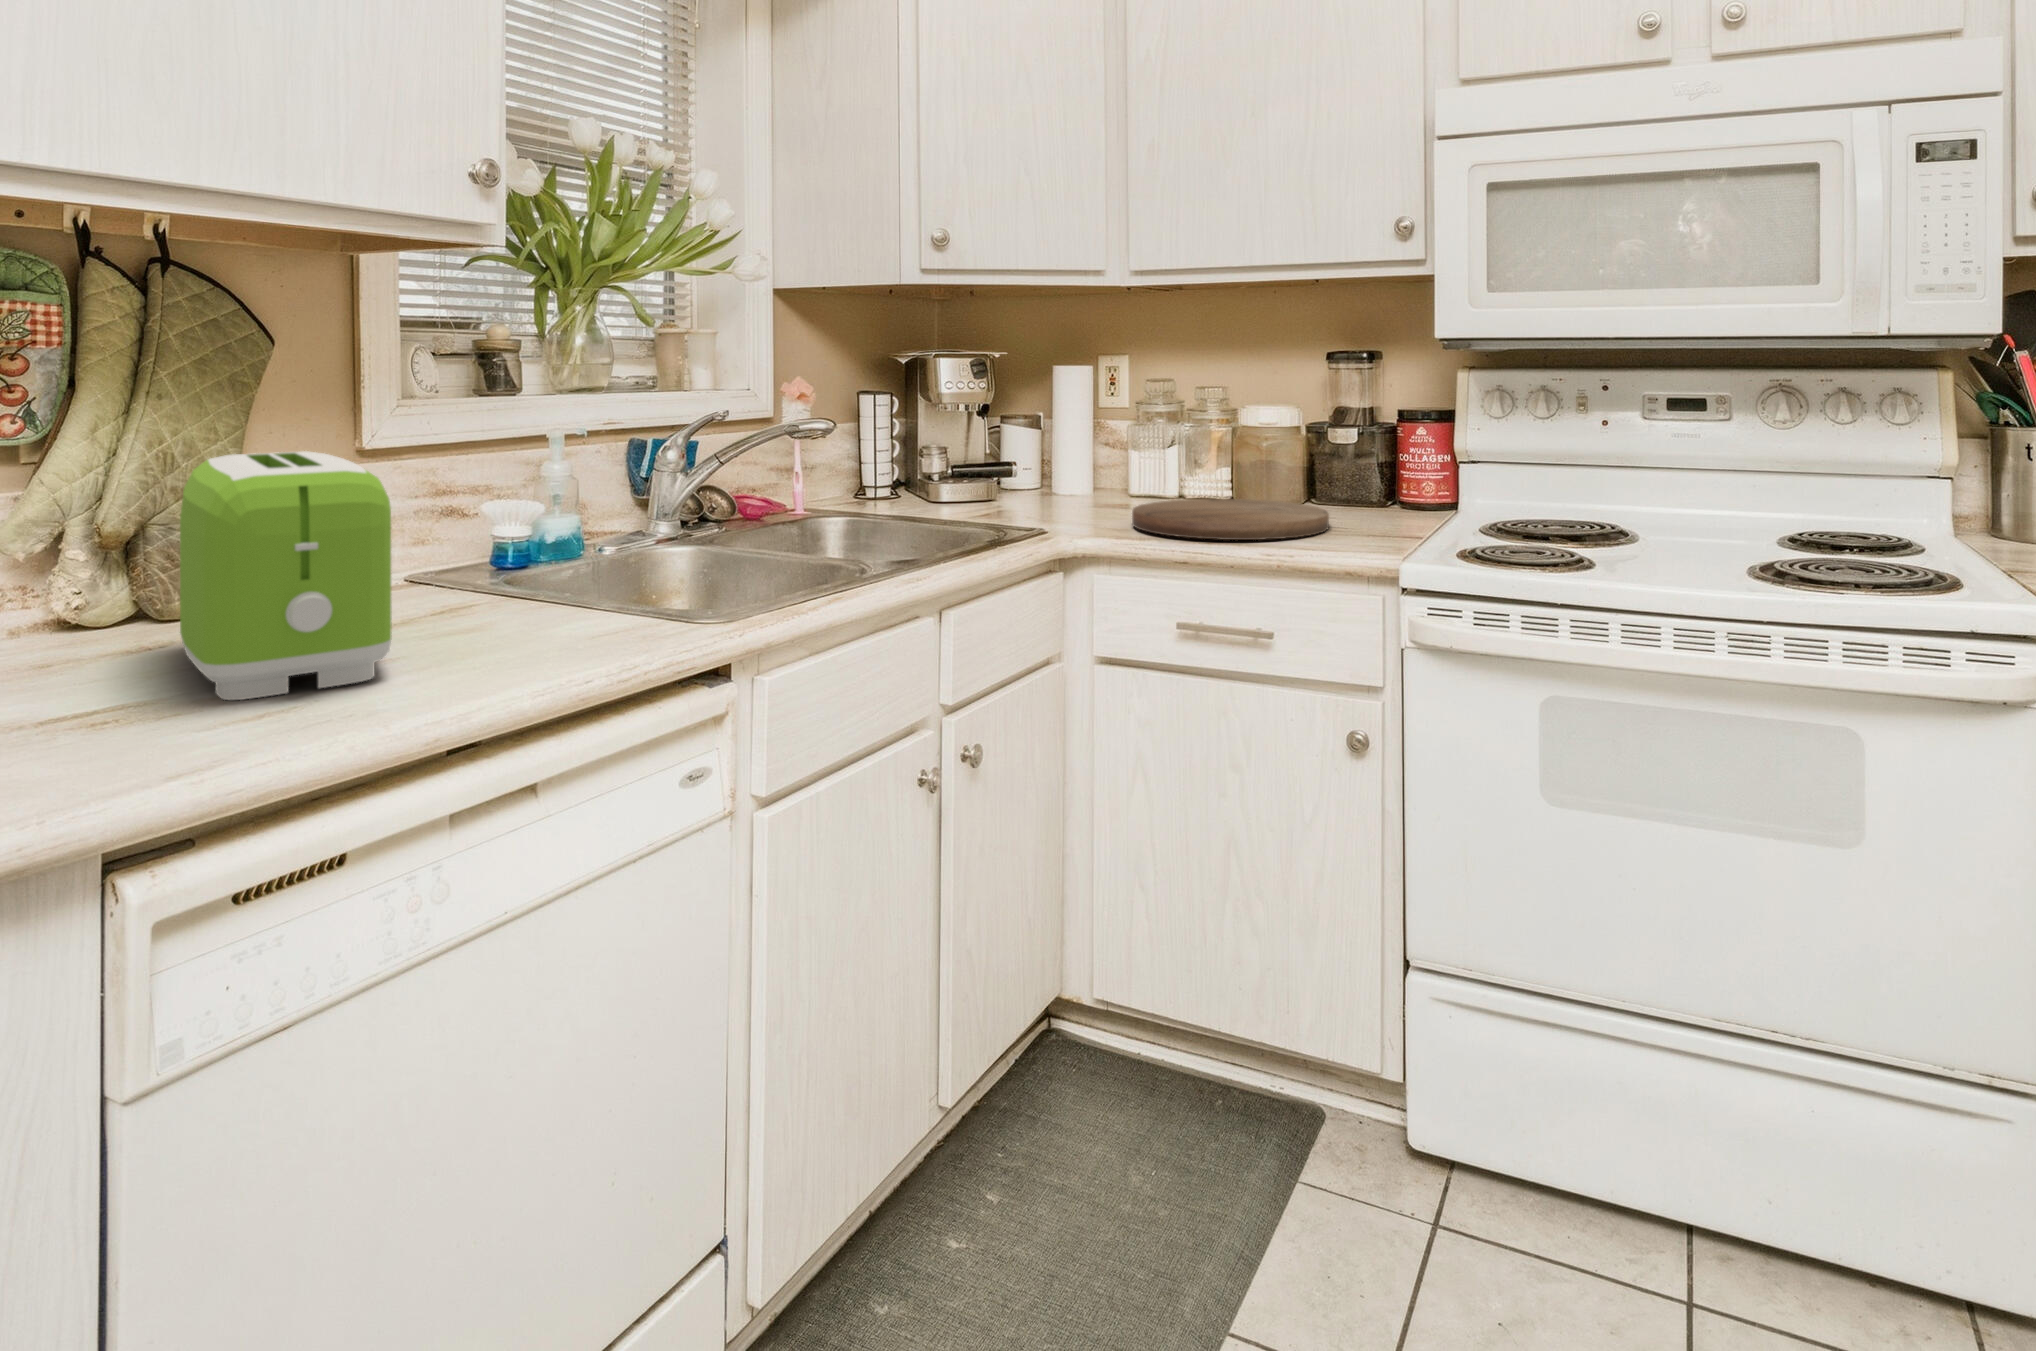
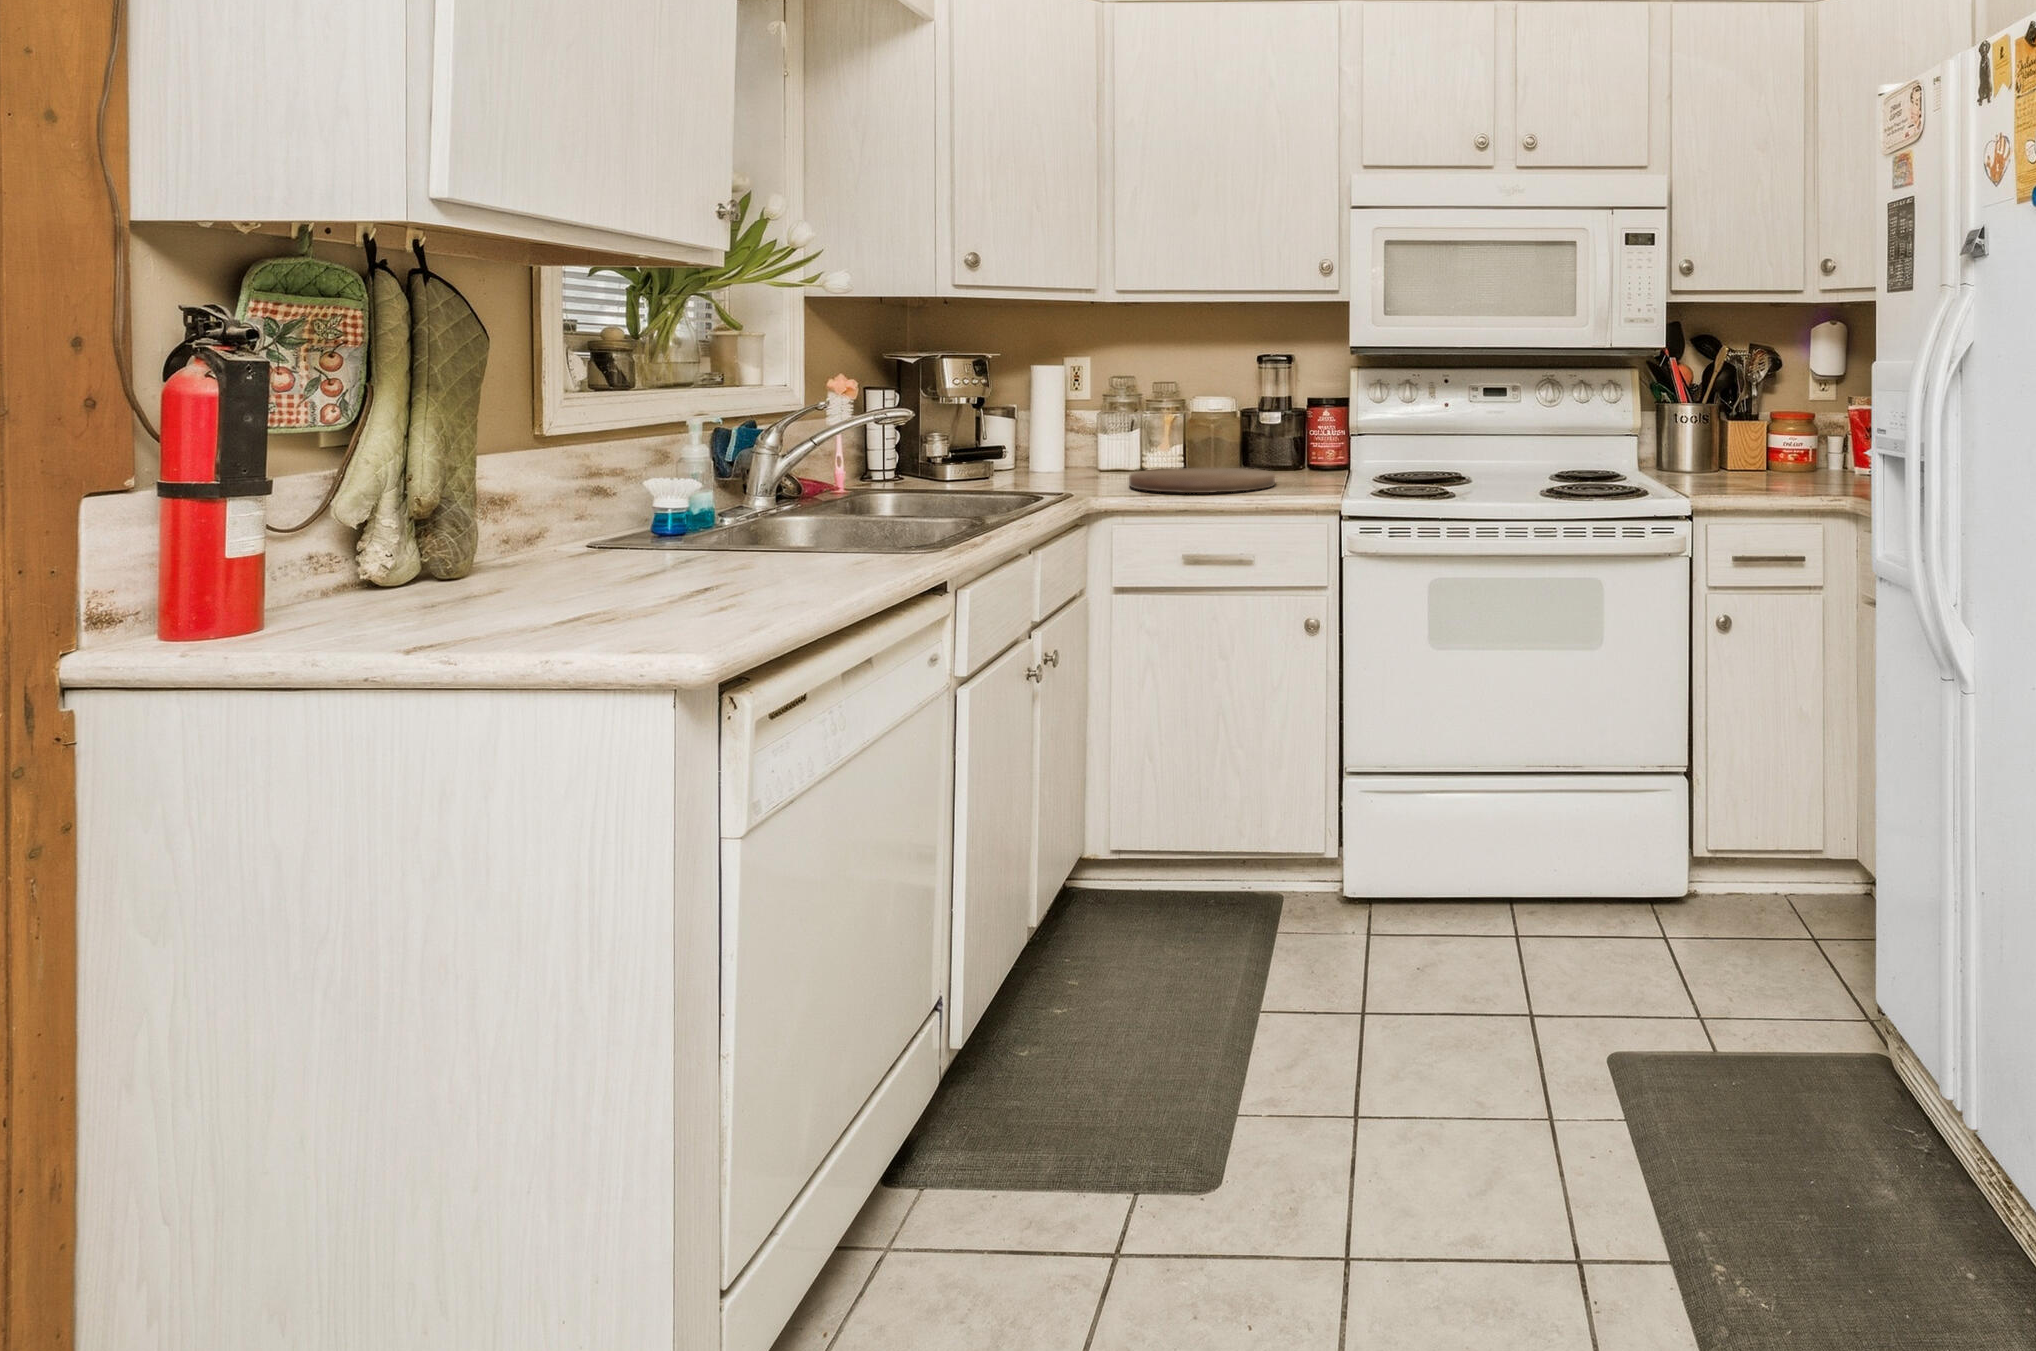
toaster: present [180,451,392,700] -> none [515,431,749,600]

